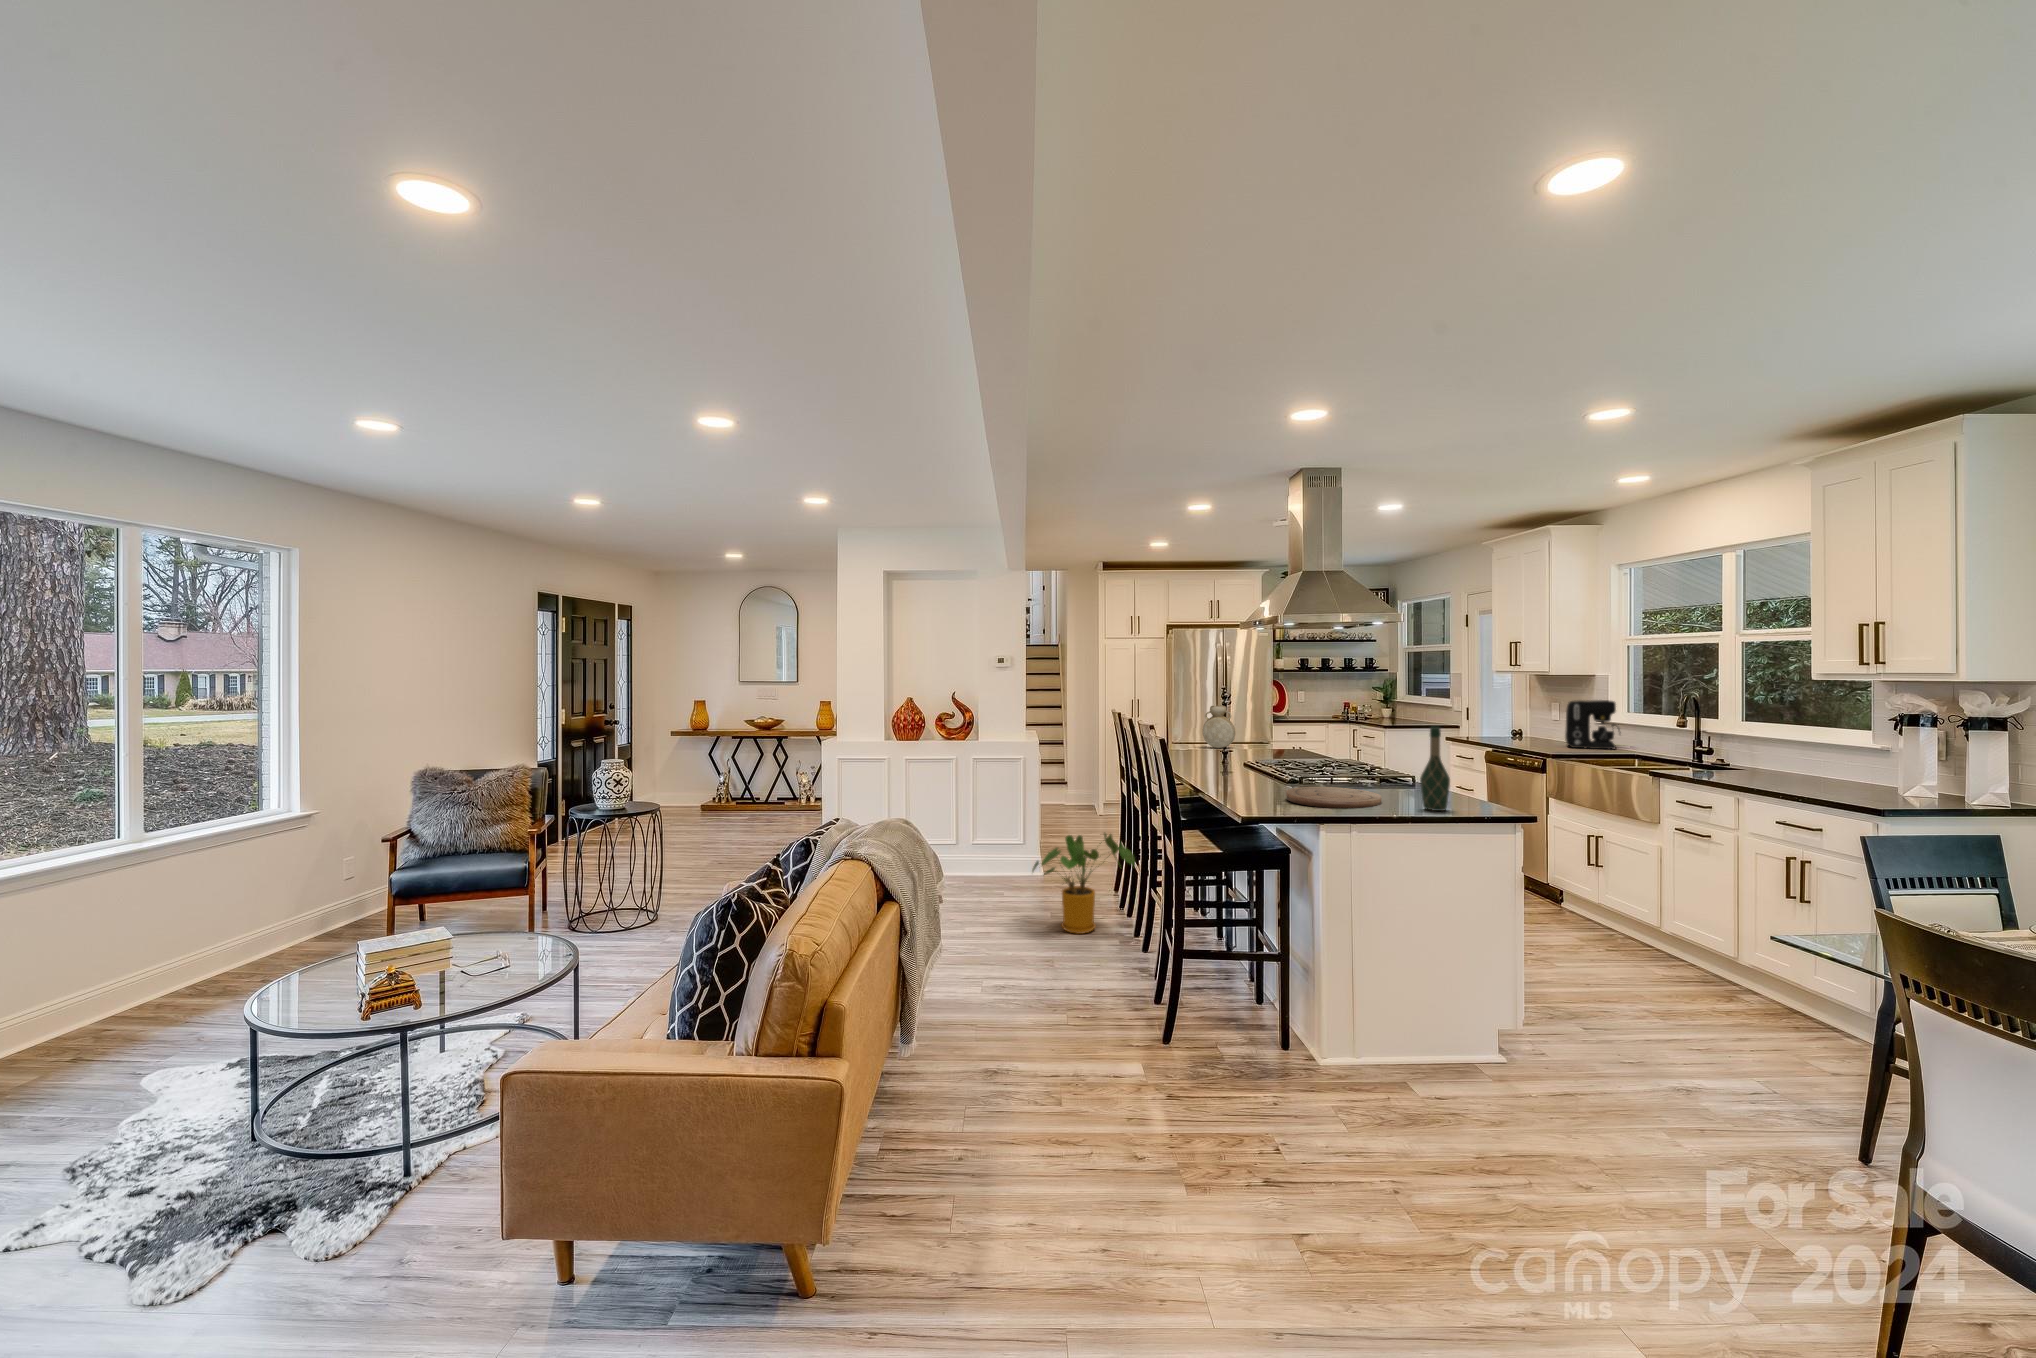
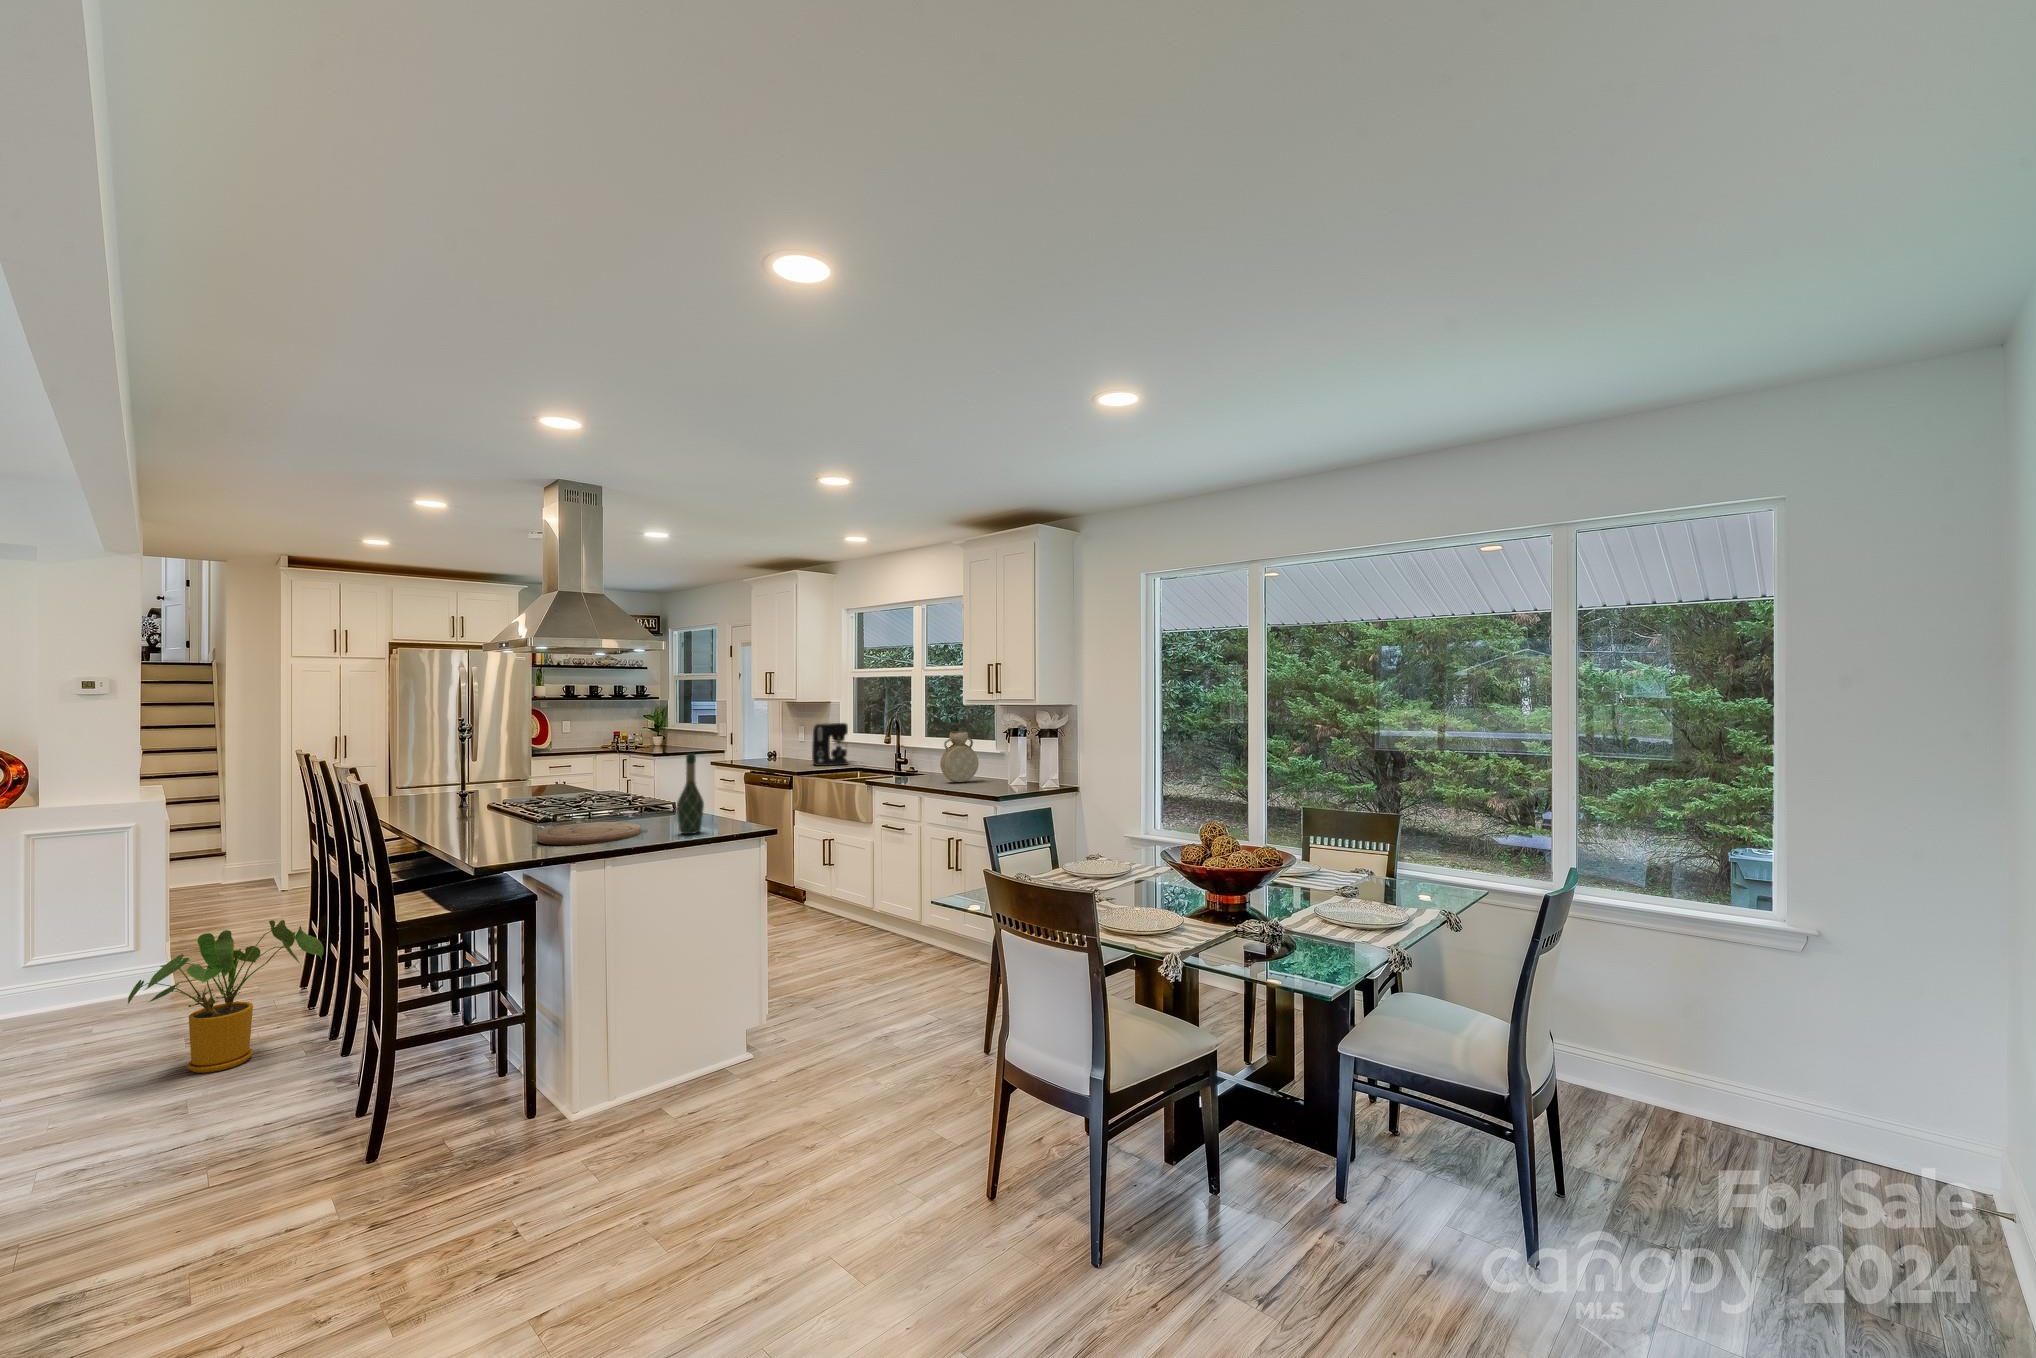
vase: present [1203,705,1235,748] -> present [940,731,979,782]

